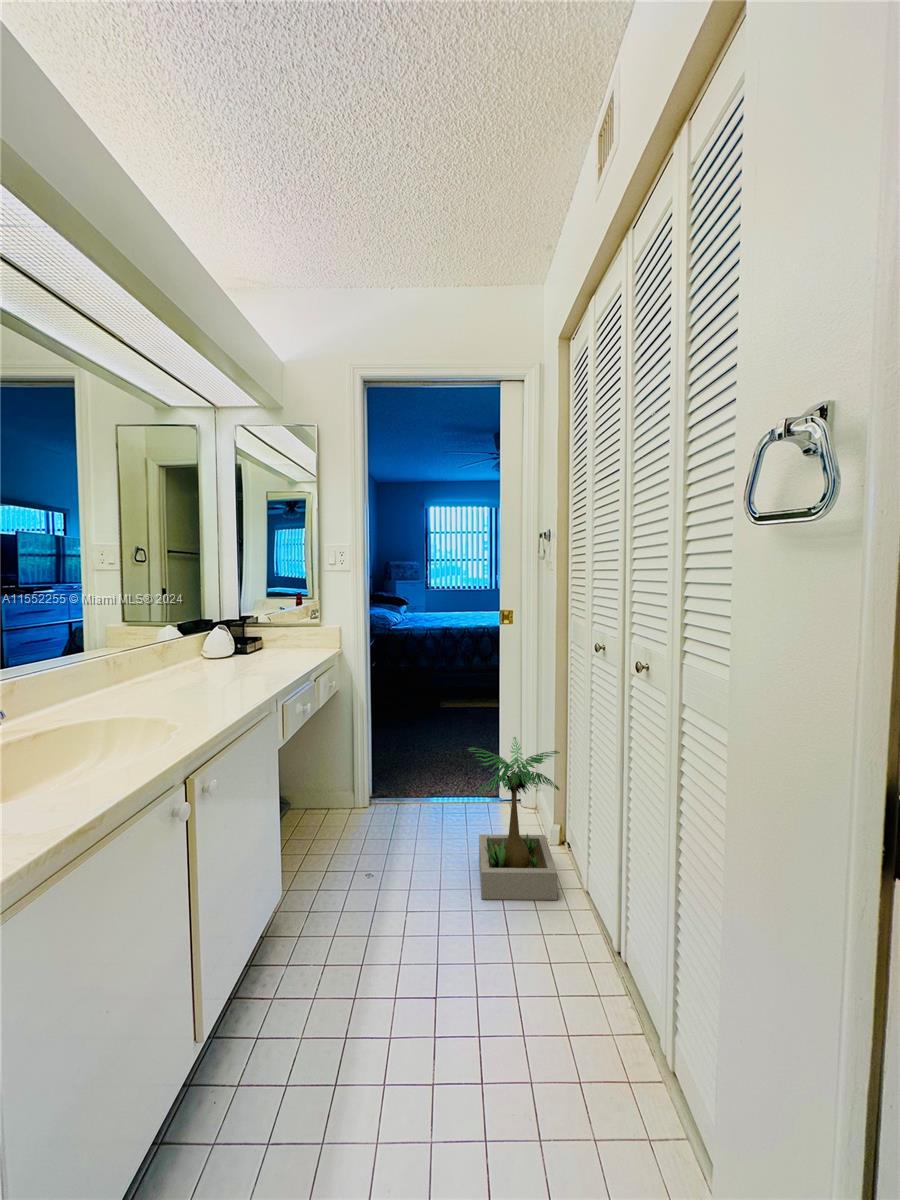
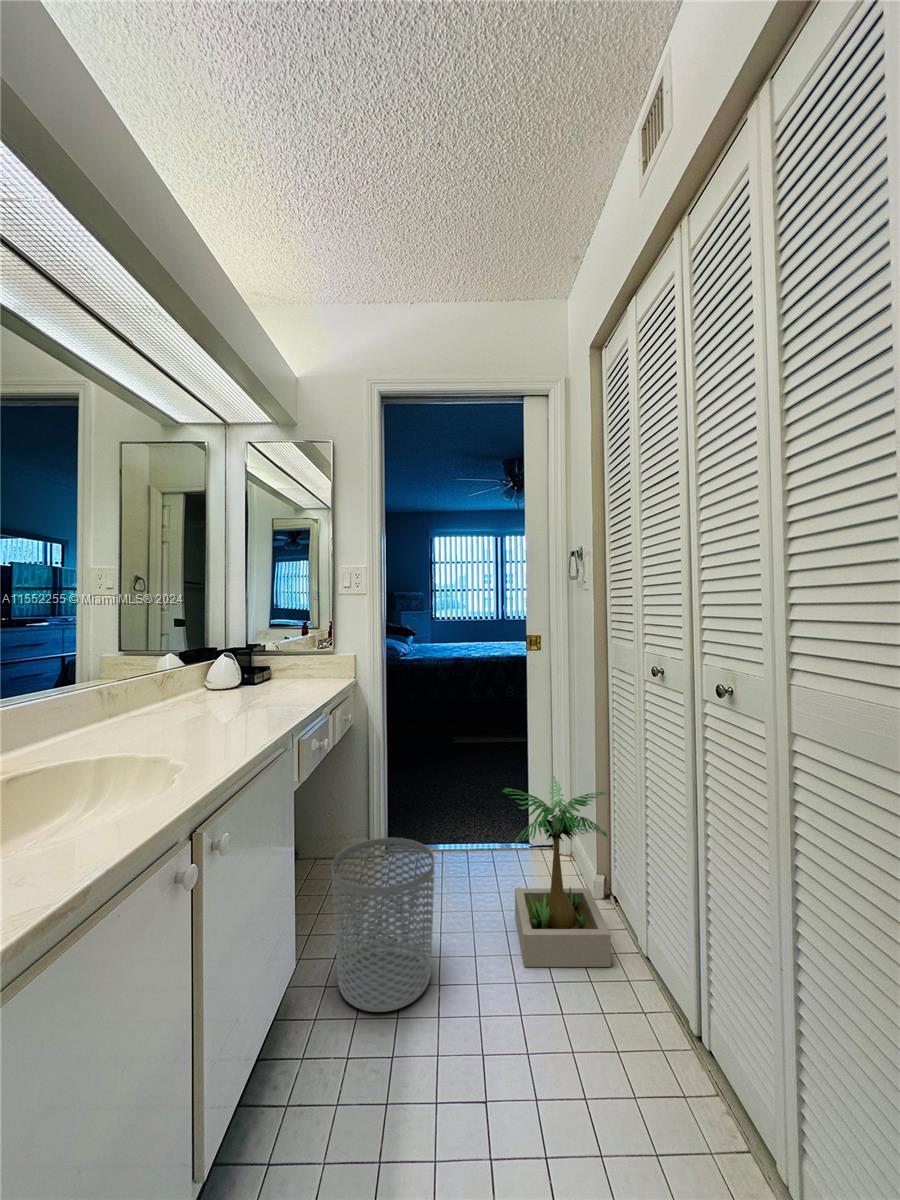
waste bin: none [313,789,403,933] -> present [332,838,434,1012]

